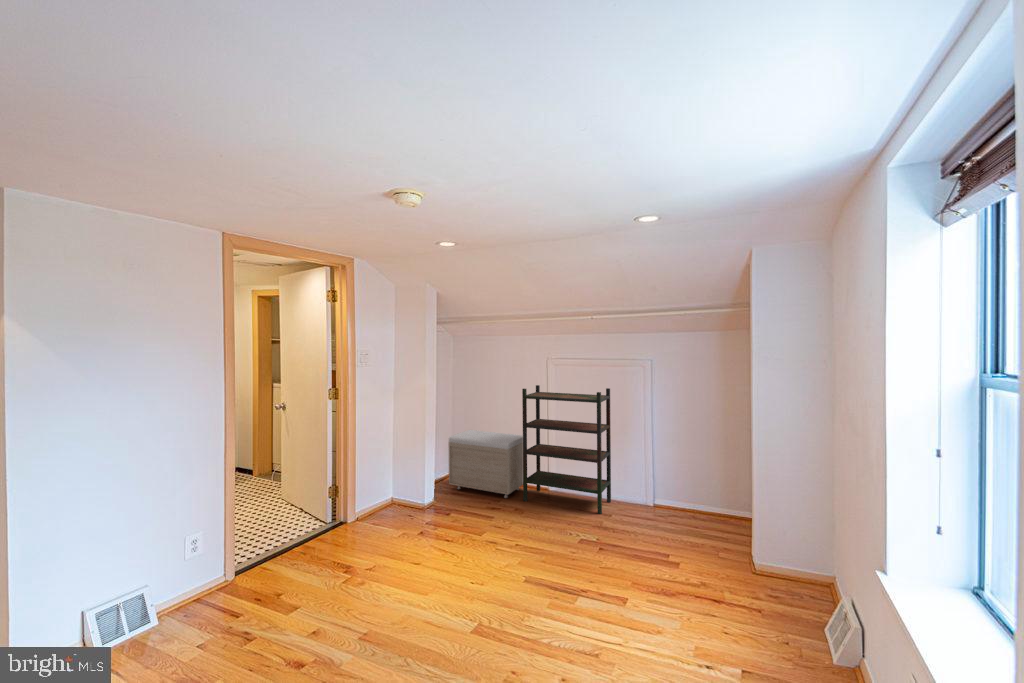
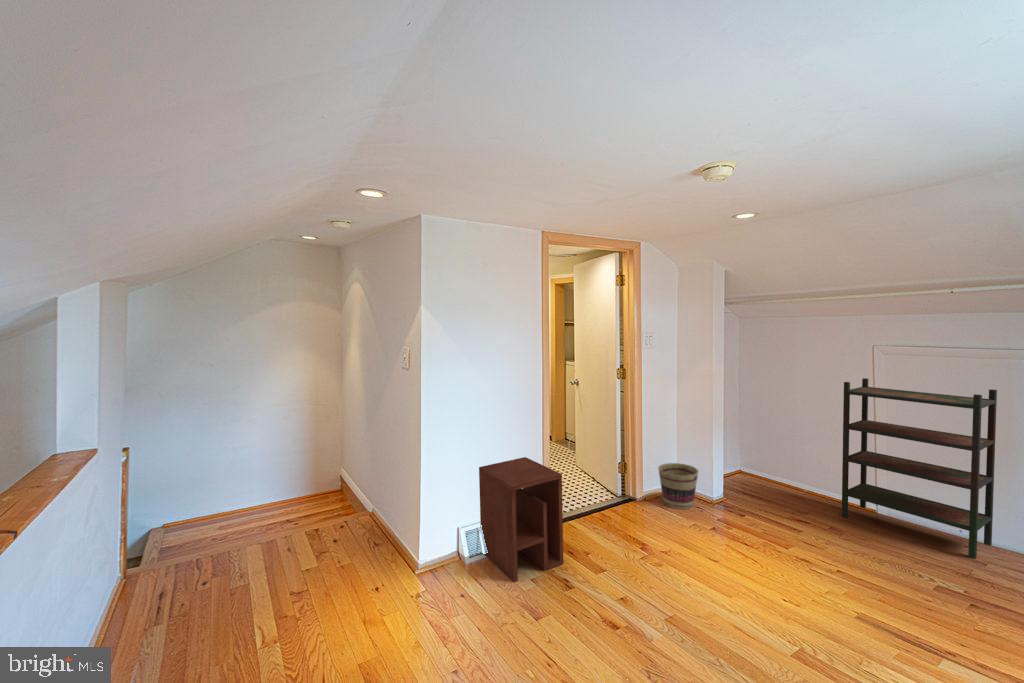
storage bench: present [448,430,523,498] -> none [739,423,846,508]
basket: none [371,478,409,523] -> present [658,463,698,509]
side table: none [124,497,248,658] -> present [479,457,563,582]

